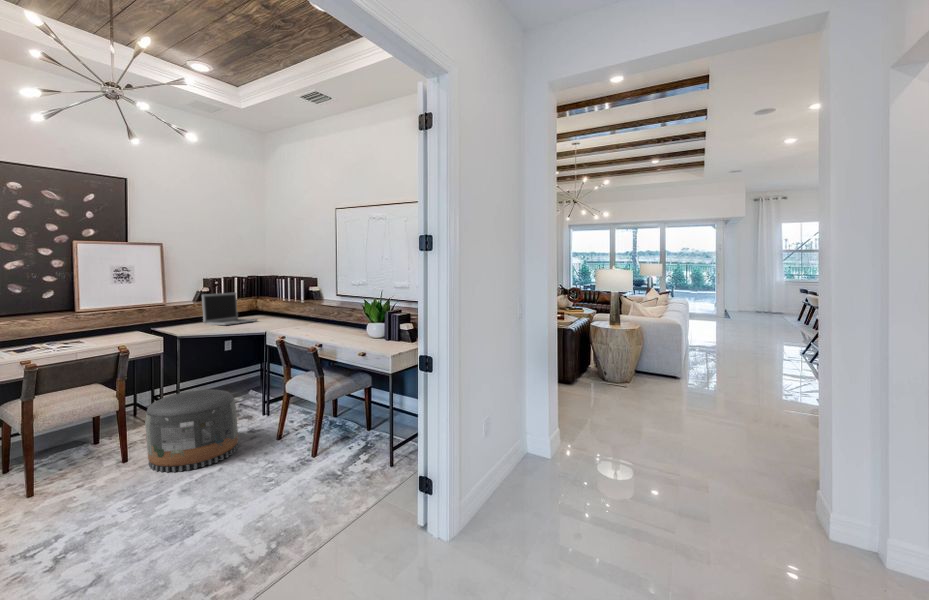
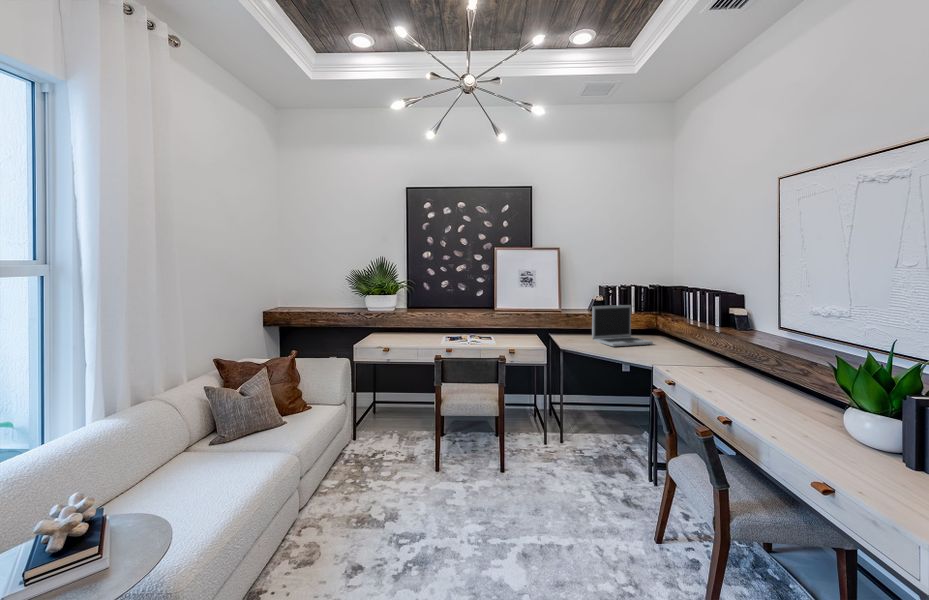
pouf: present [145,389,238,472] -> none [507,431,604,544]

